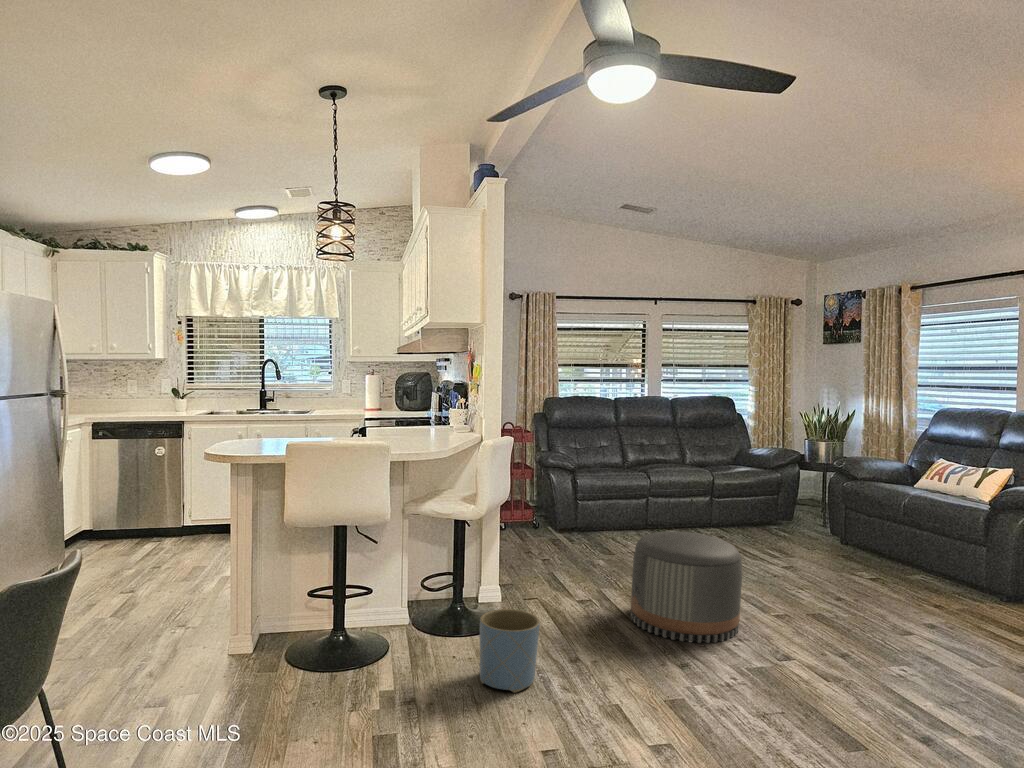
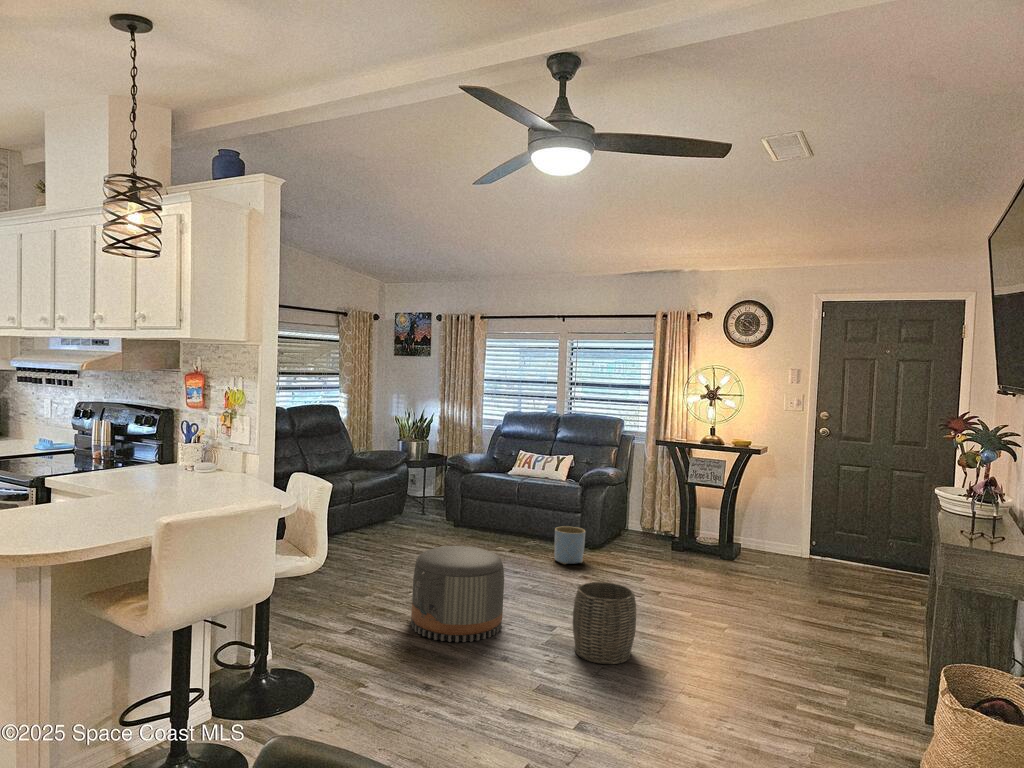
woven basket: none [772,603,869,724] -> present [573,582,636,664]
planter: present [480,609,540,693] -> present [555,526,585,564]

